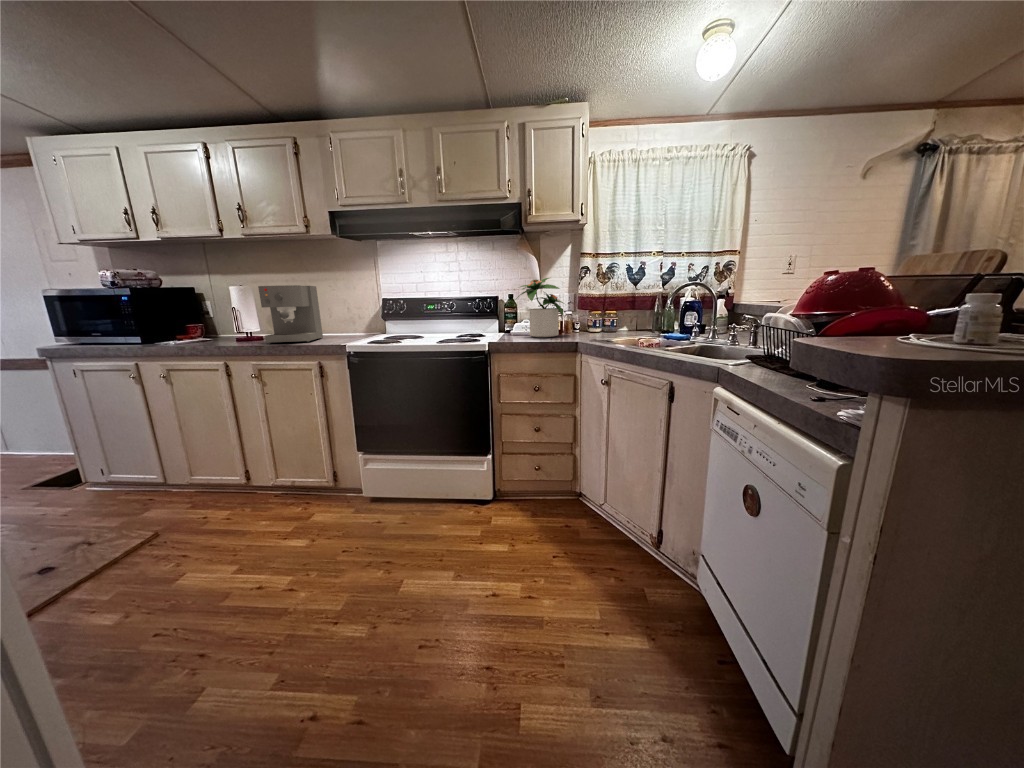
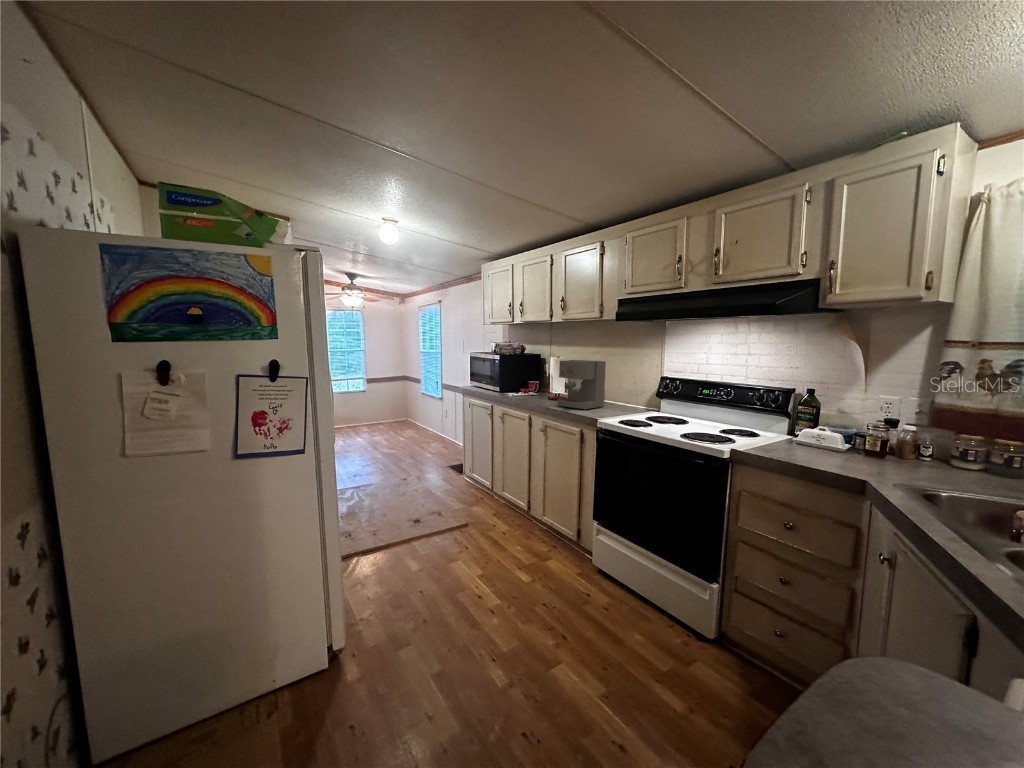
potted plant: present [516,278,564,337] -> none [791,375,886,460]

